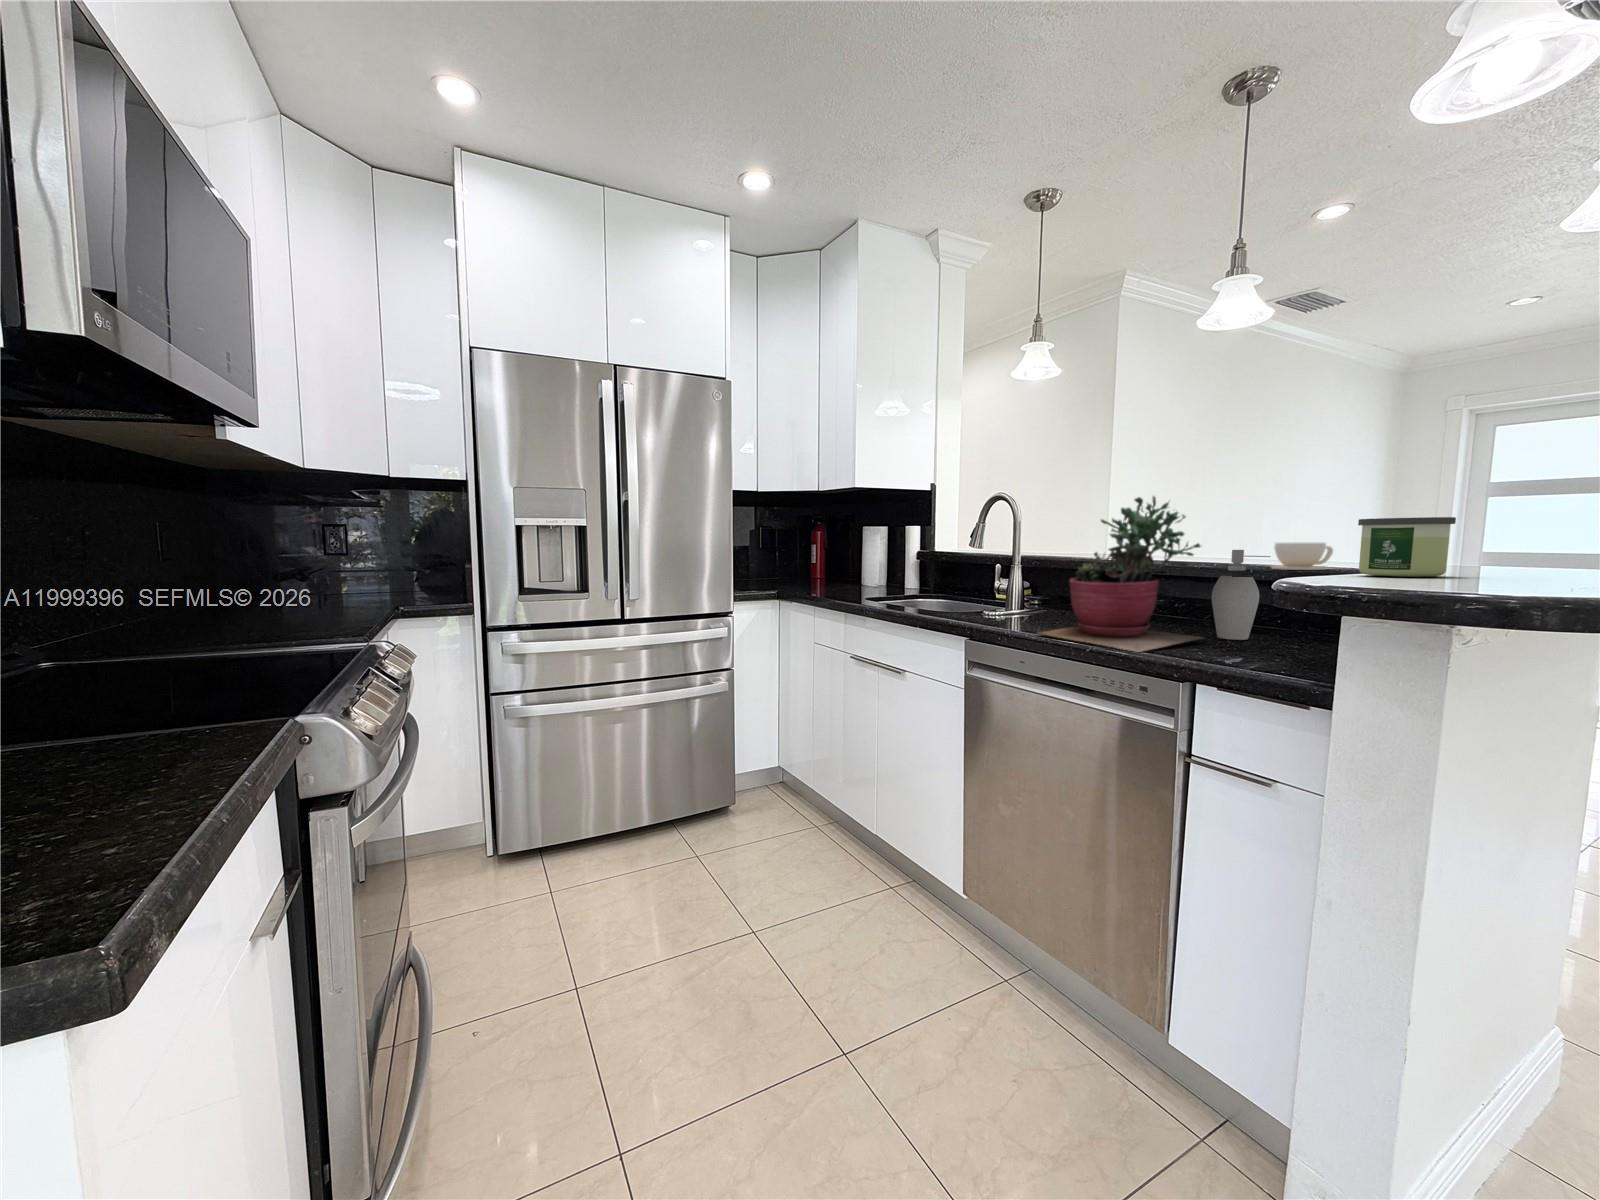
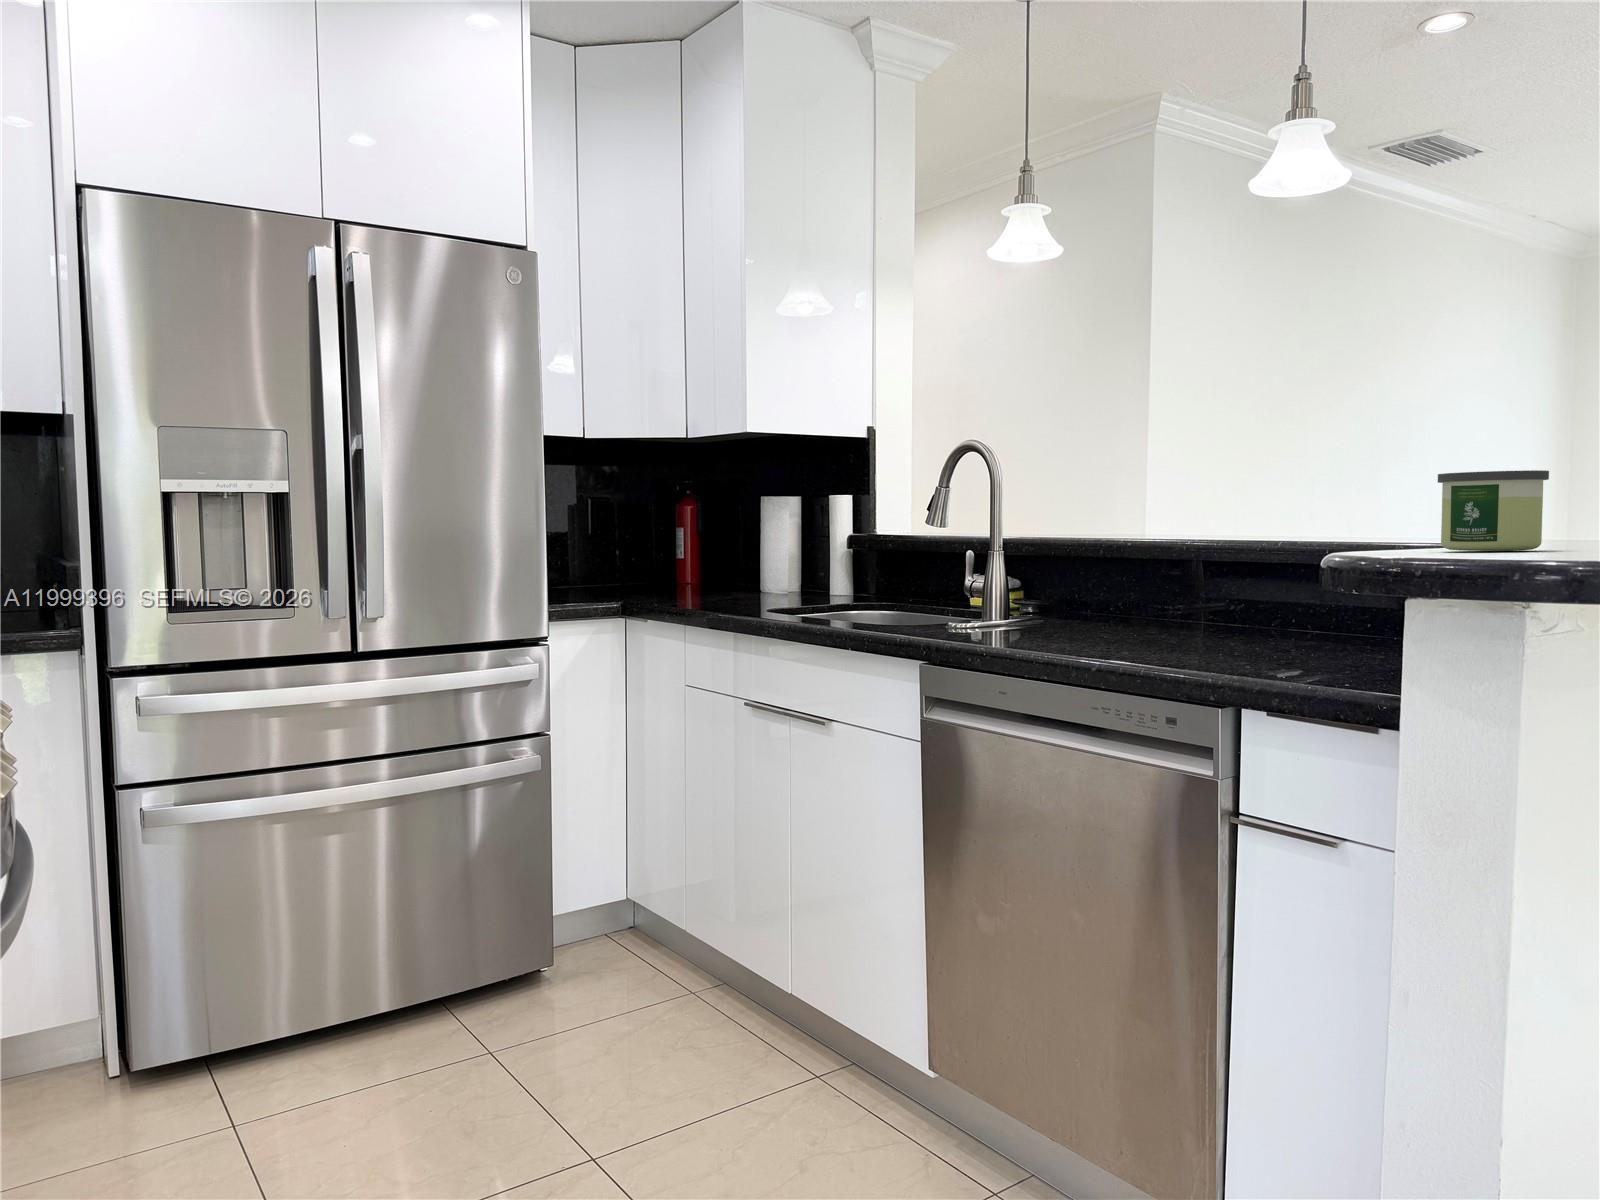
succulent plant: present [1039,496,1202,652] -> none [1023,442,1259,669]
coffee cup: present [1271,543,1333,570] -> none [1346,510,1425,549]
soap dispenser: present [1212,550,1270,640] -> none [1269,521,1342,651]

